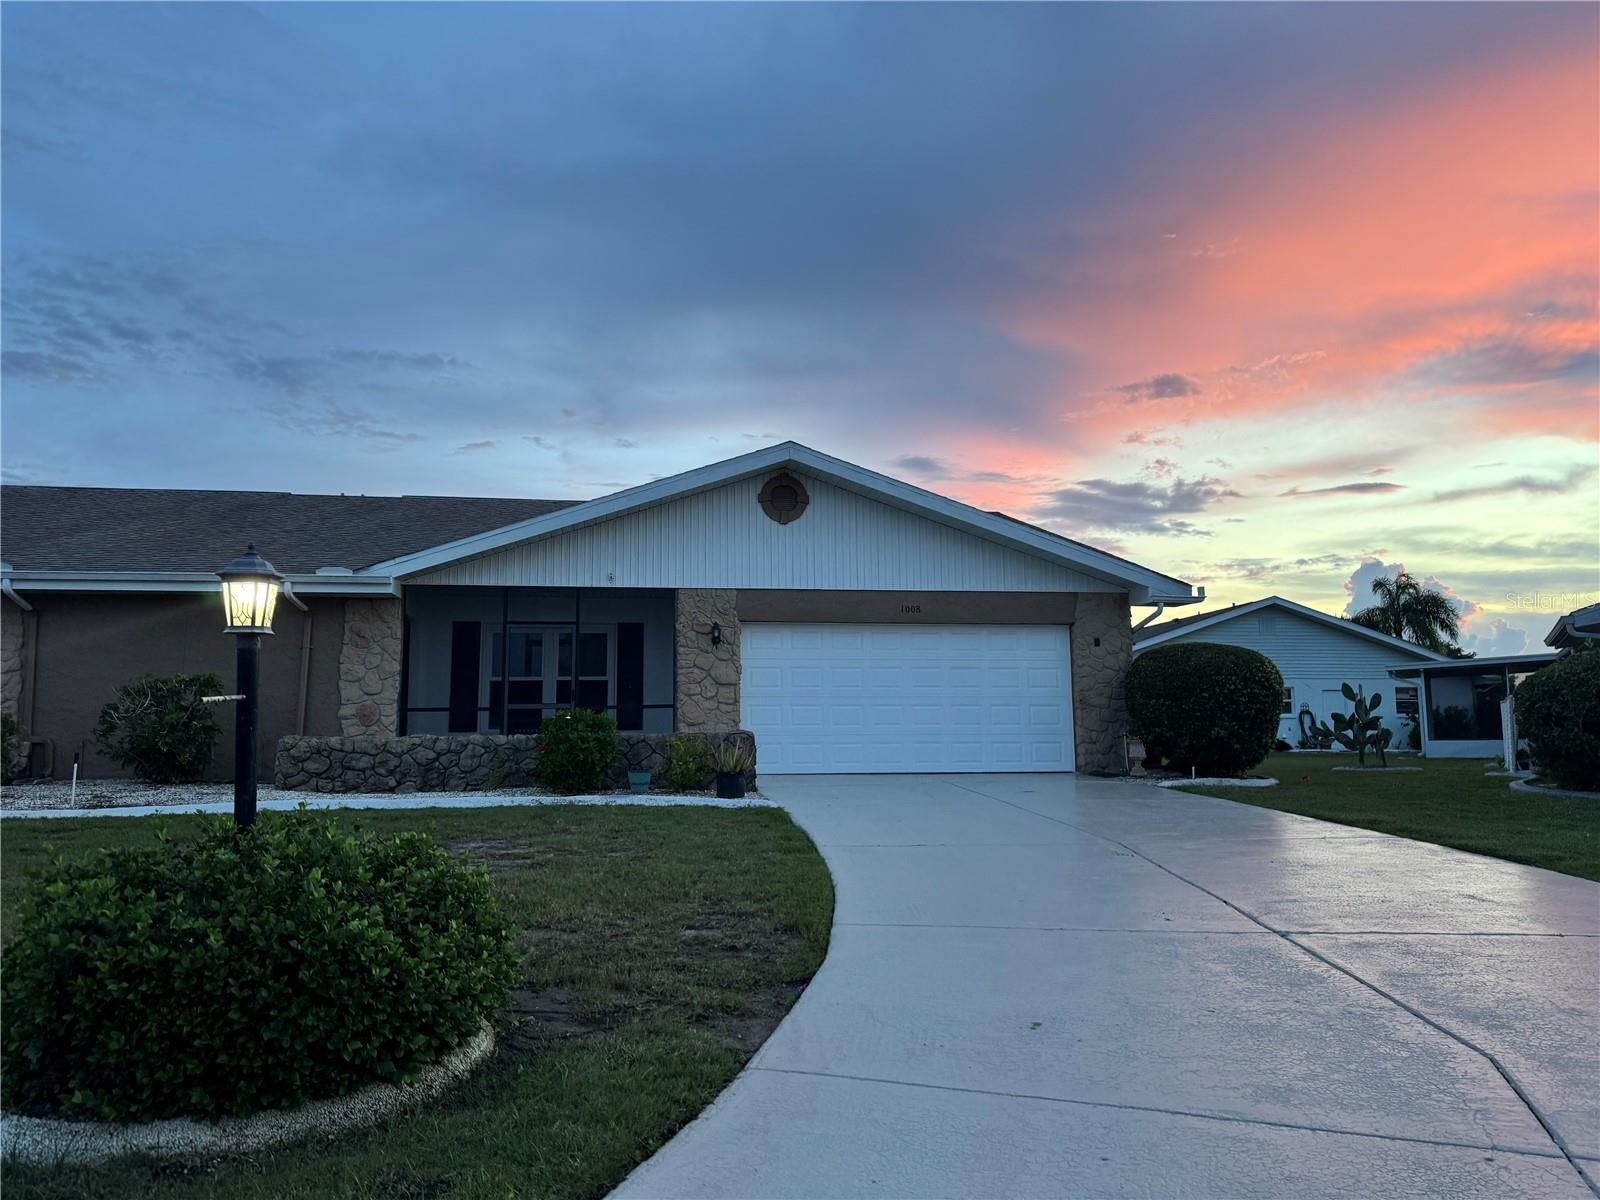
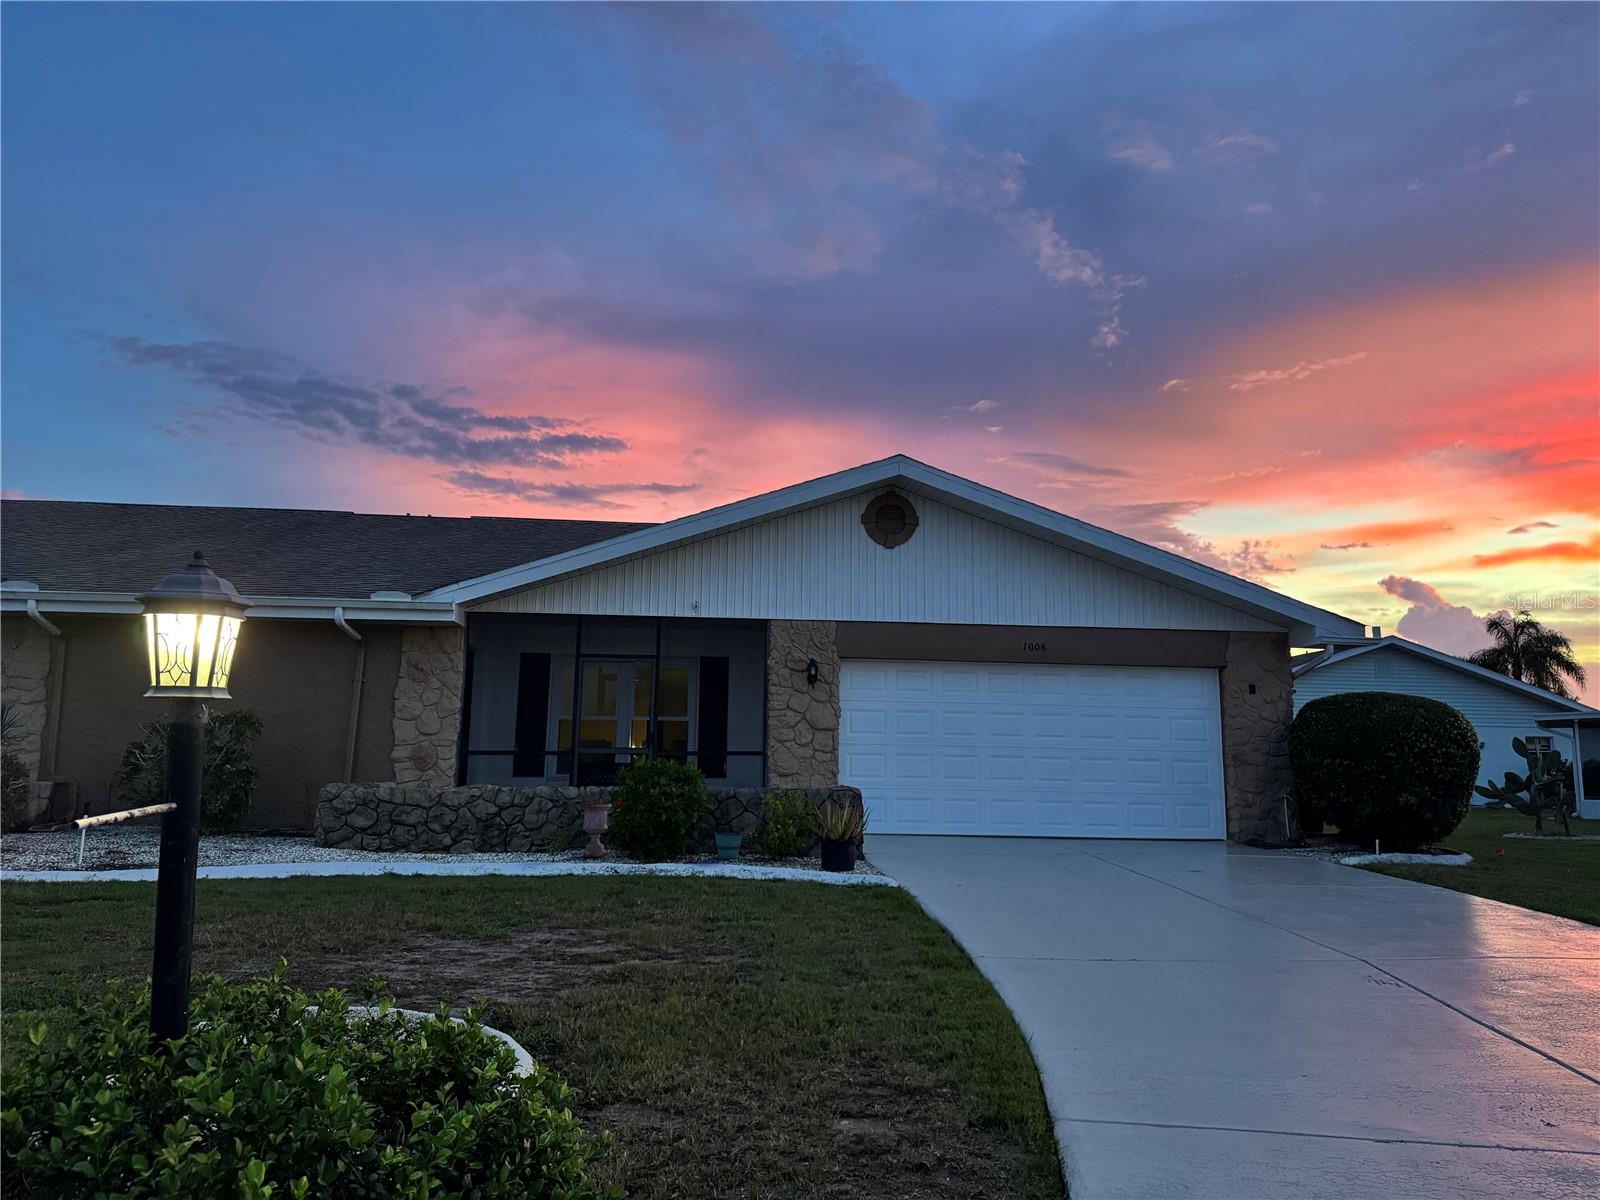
planter: present [1127,736,1148,777] -> present [580,798,612,858]

